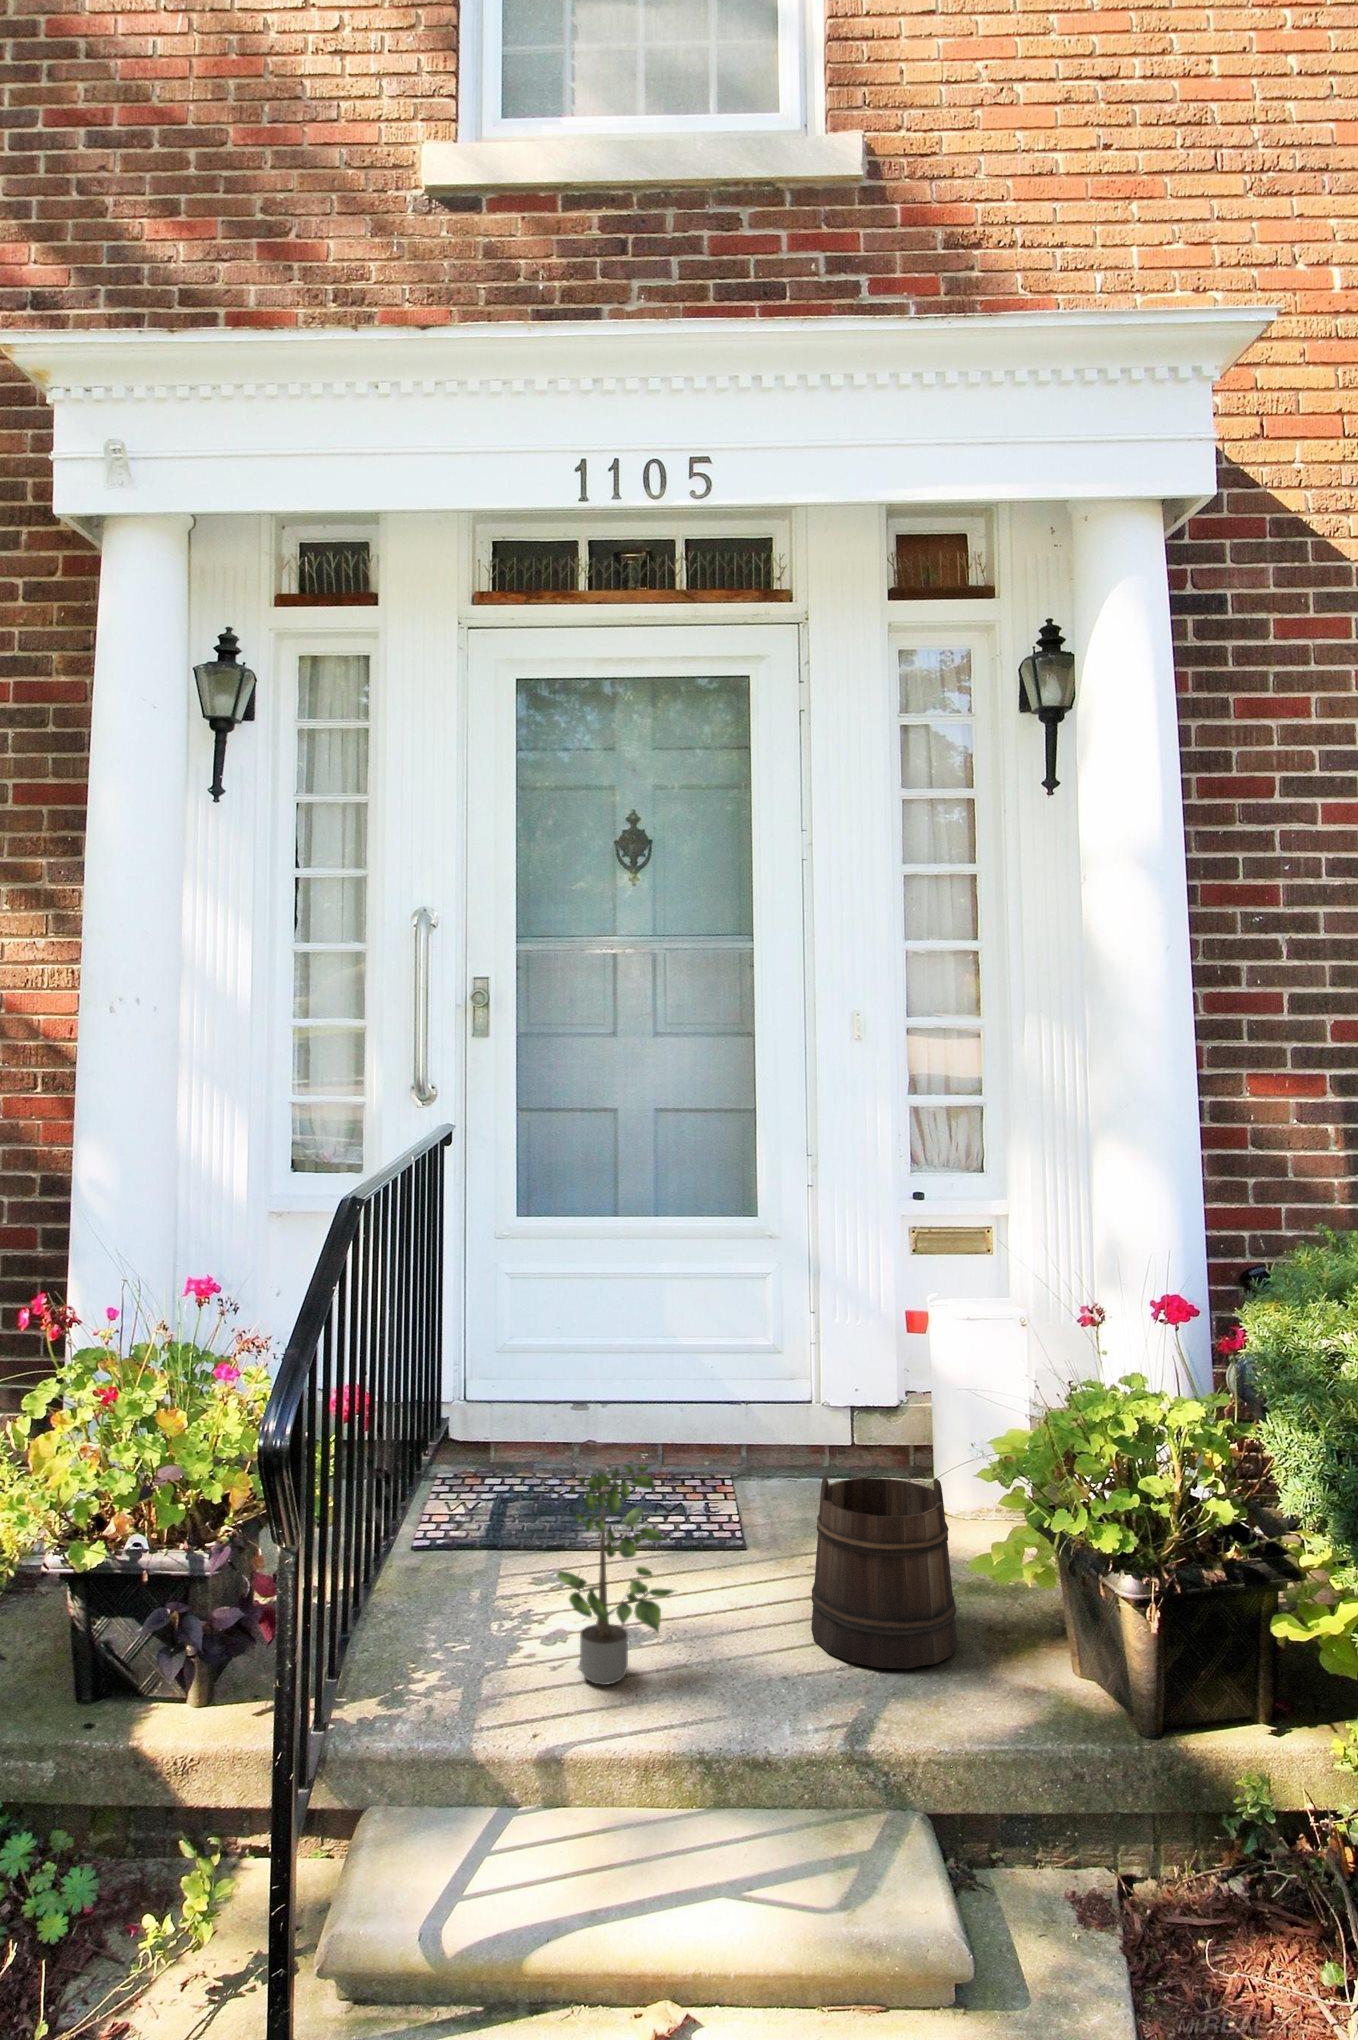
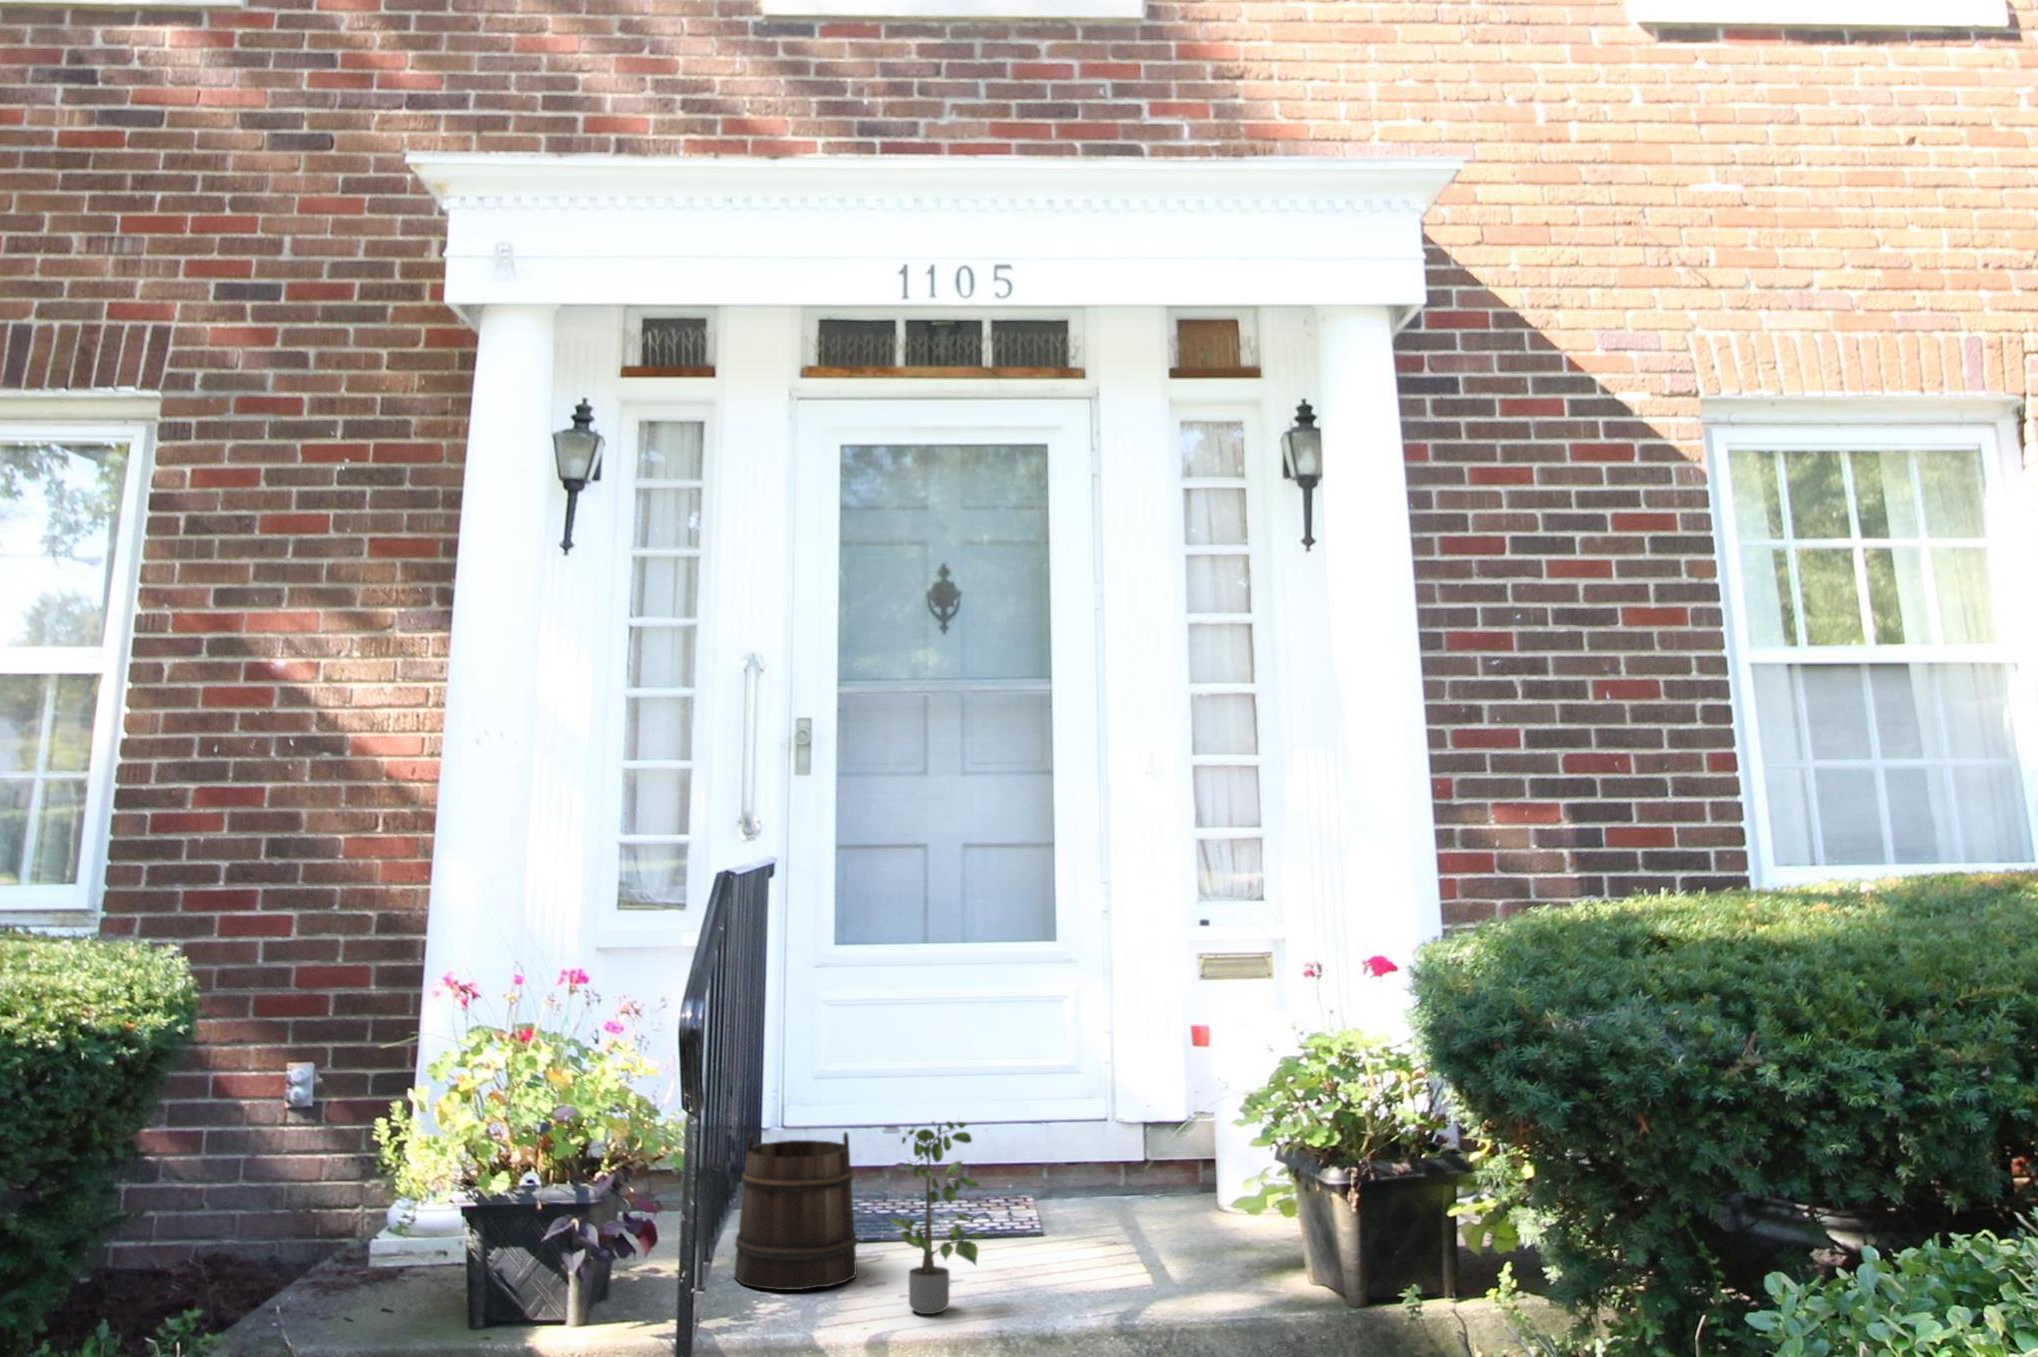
bucket: present [811,1477,957,1669] -> present [734,1132,857,1290]

